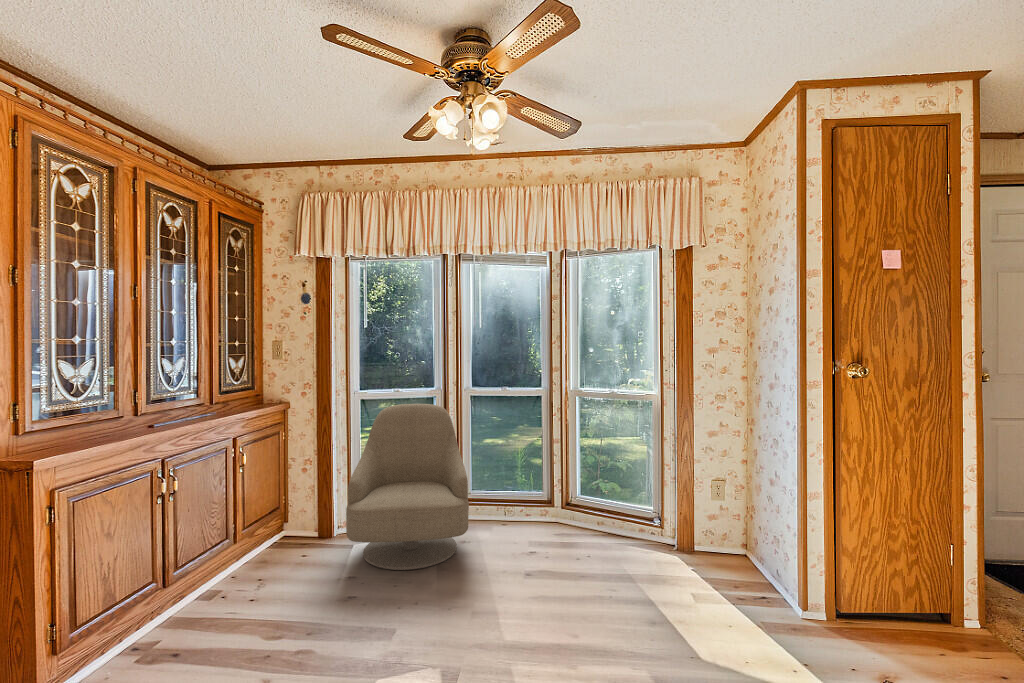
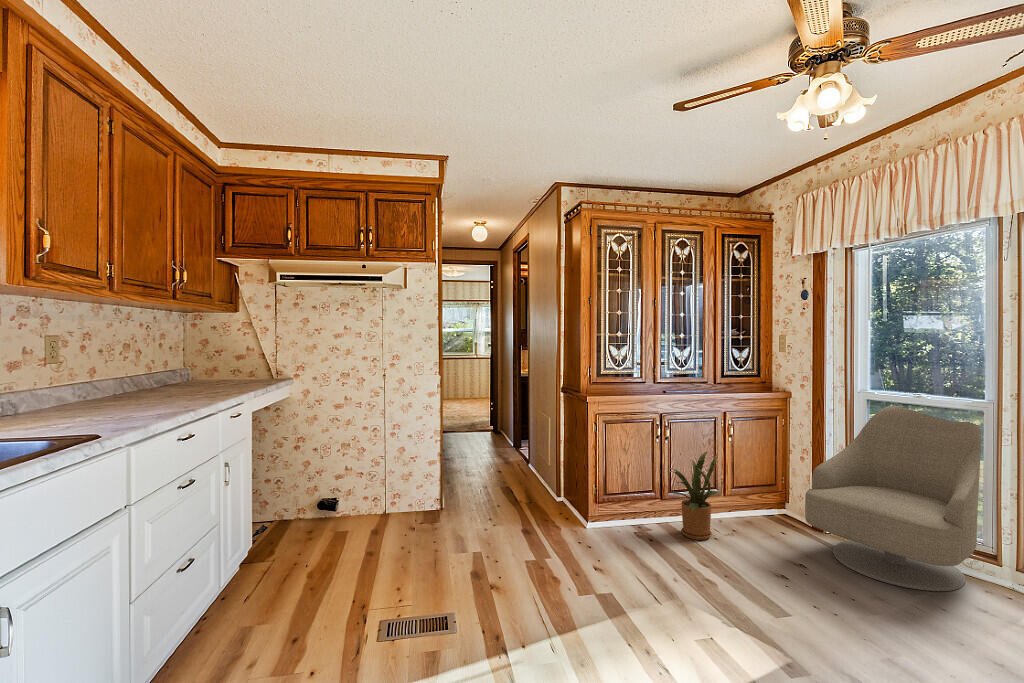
house plant: none [175,495,255,621] -> present [668,451,718,540]

